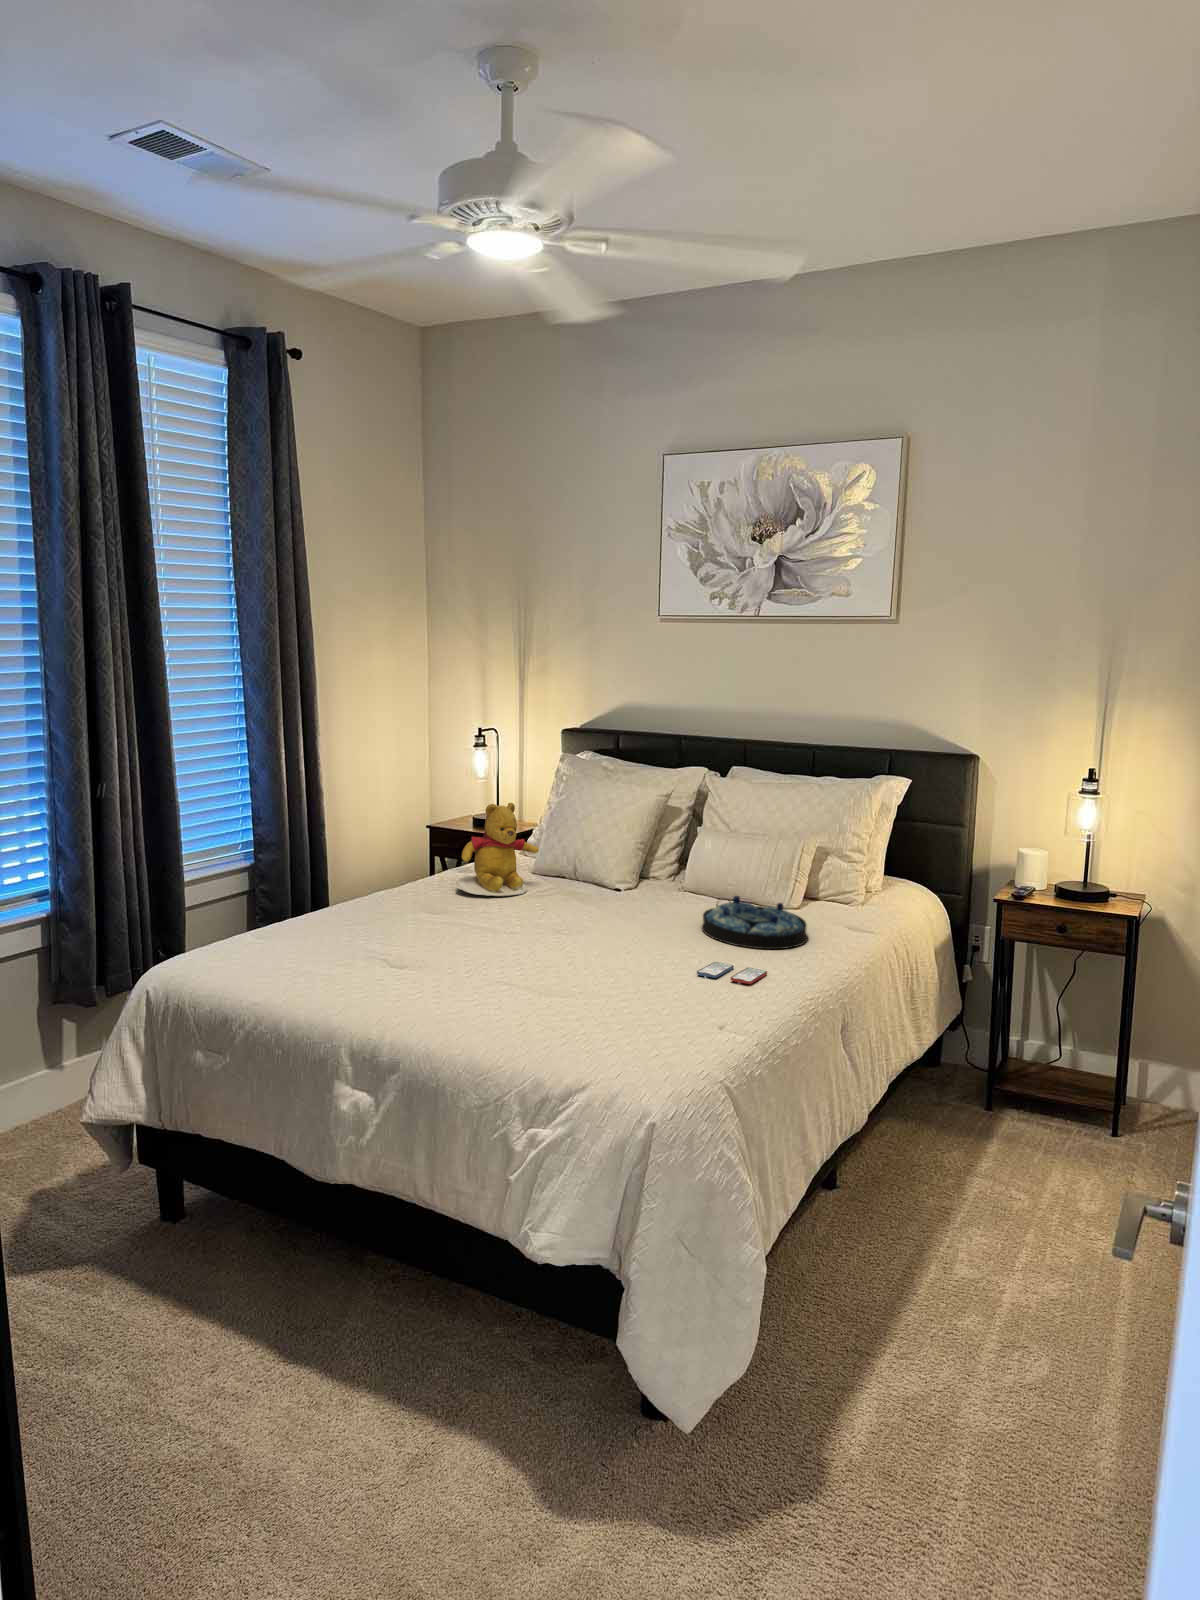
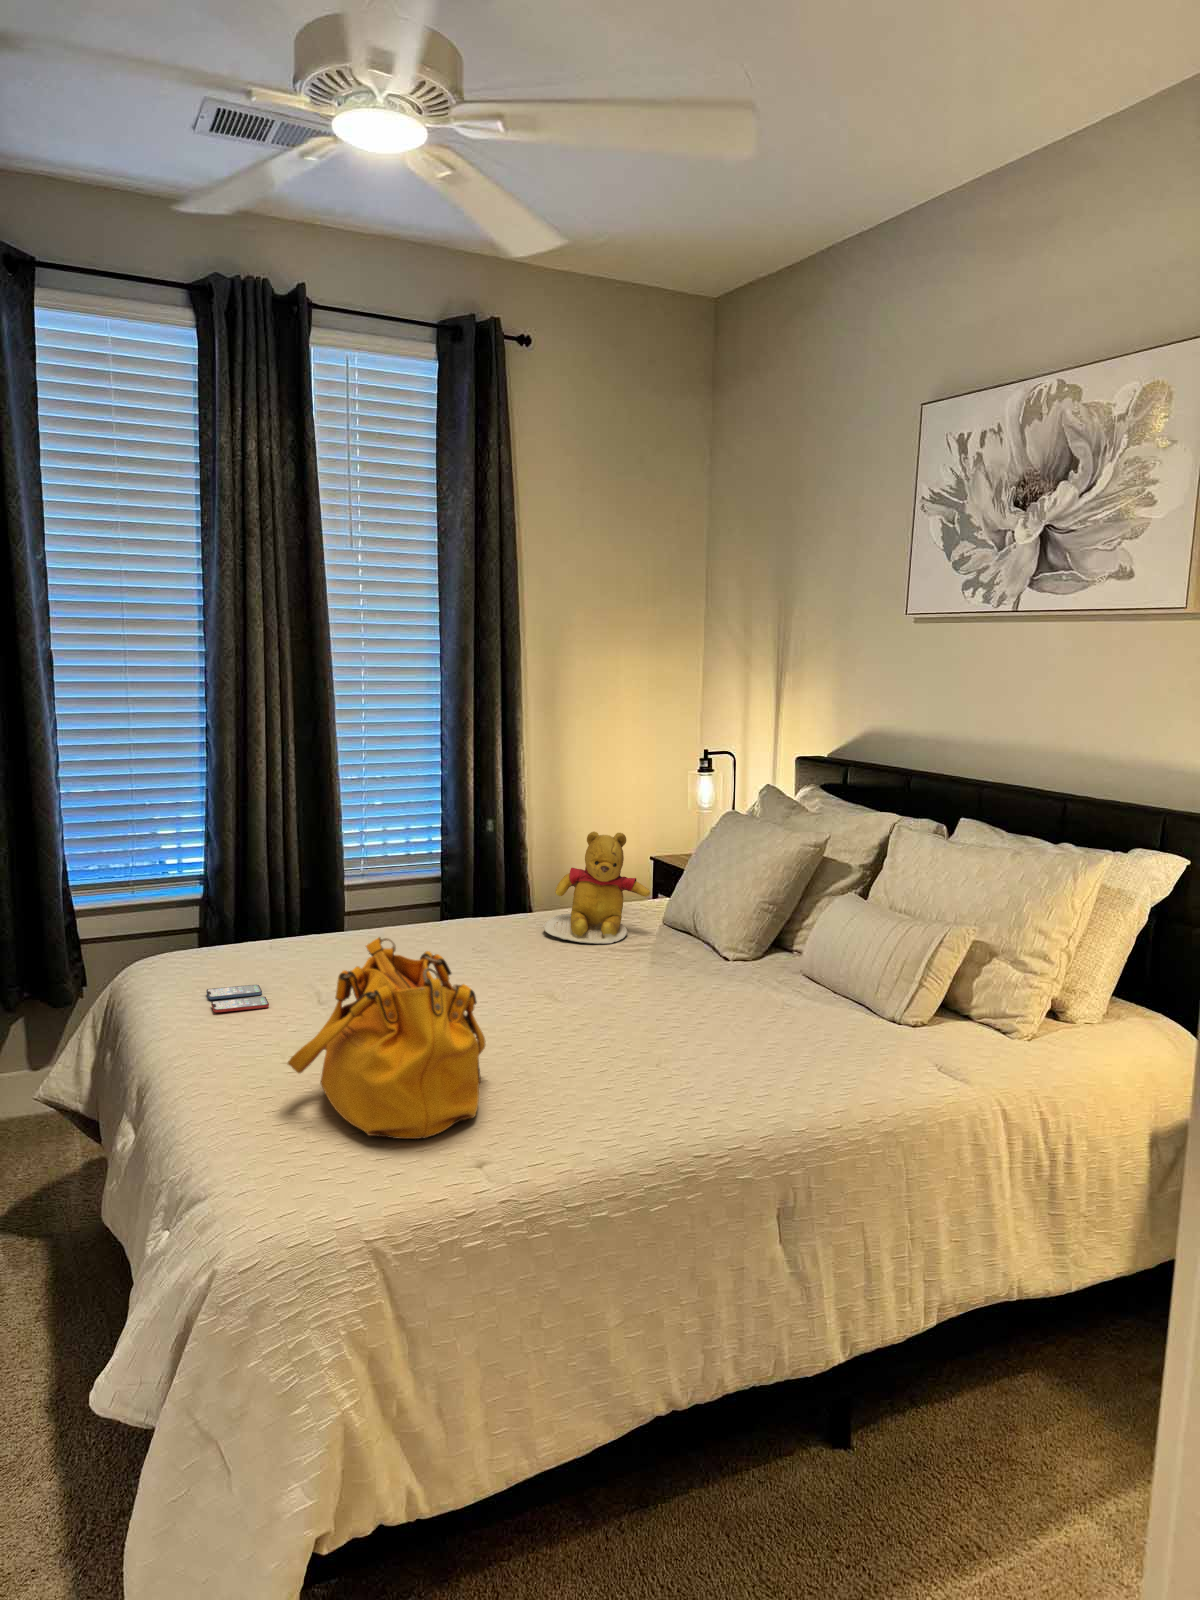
handbag: none [527,888,666,1021] -> present [288,937,486,1139]
serving tray: present [702,896,808,949] -> none [718,992,863,1084]
smartphone: present [697,962,767,984] -> present [206,985,269,1012]

